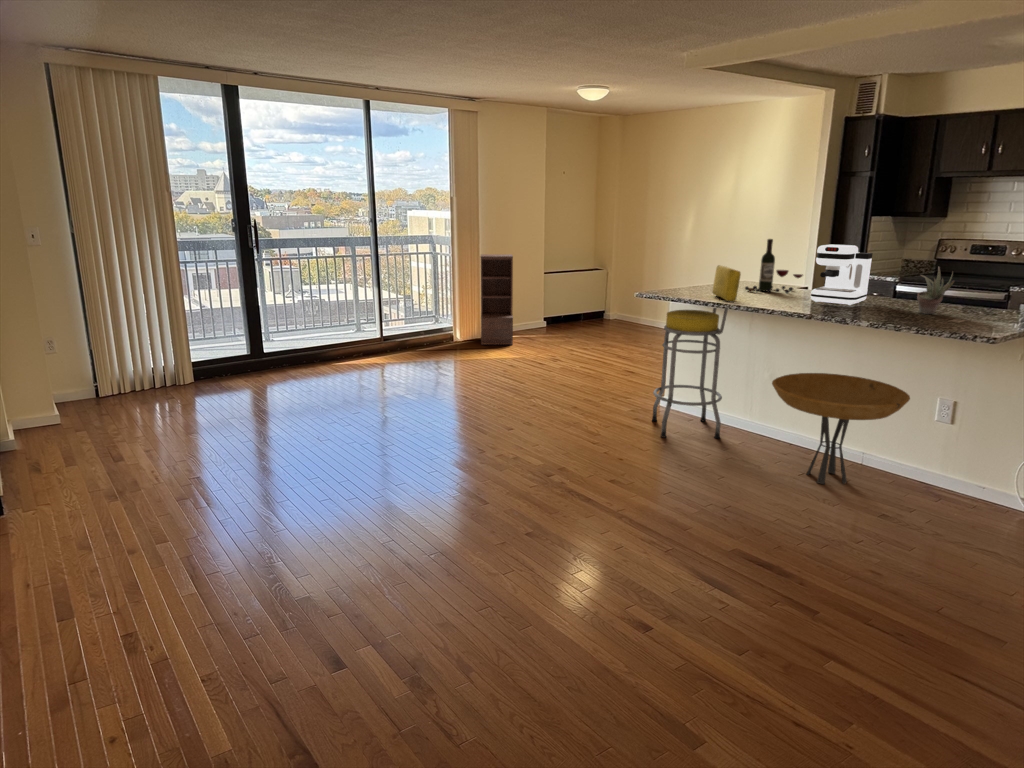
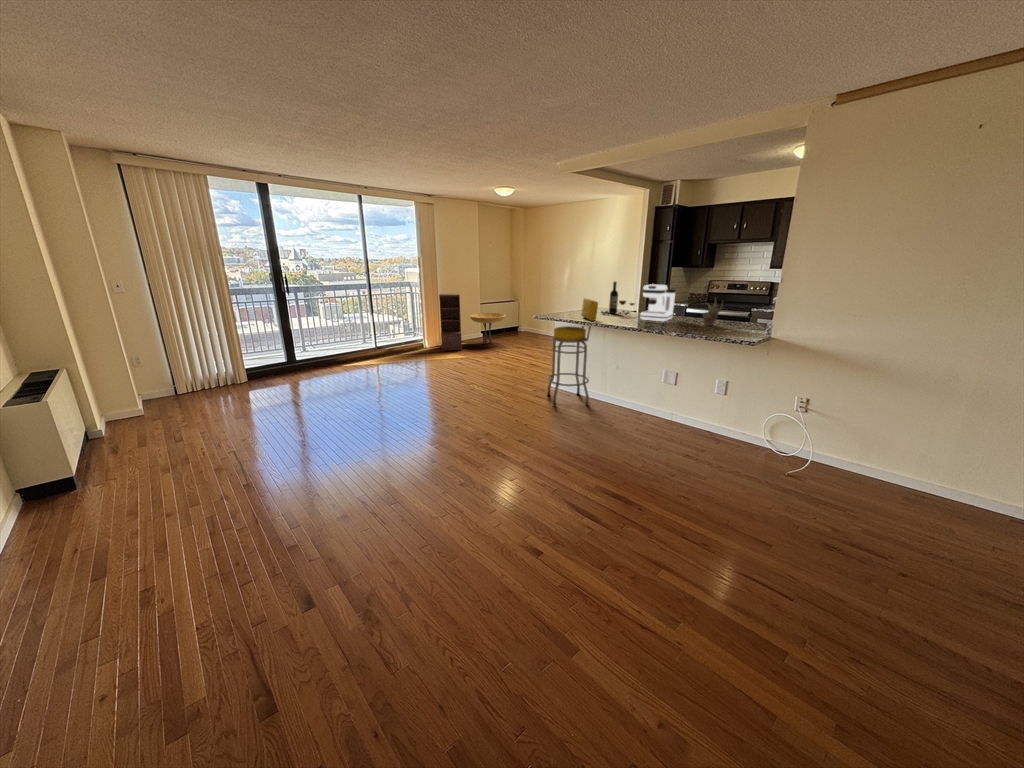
side table: present [772,373,910,484] -> present [469,313,505,344]

